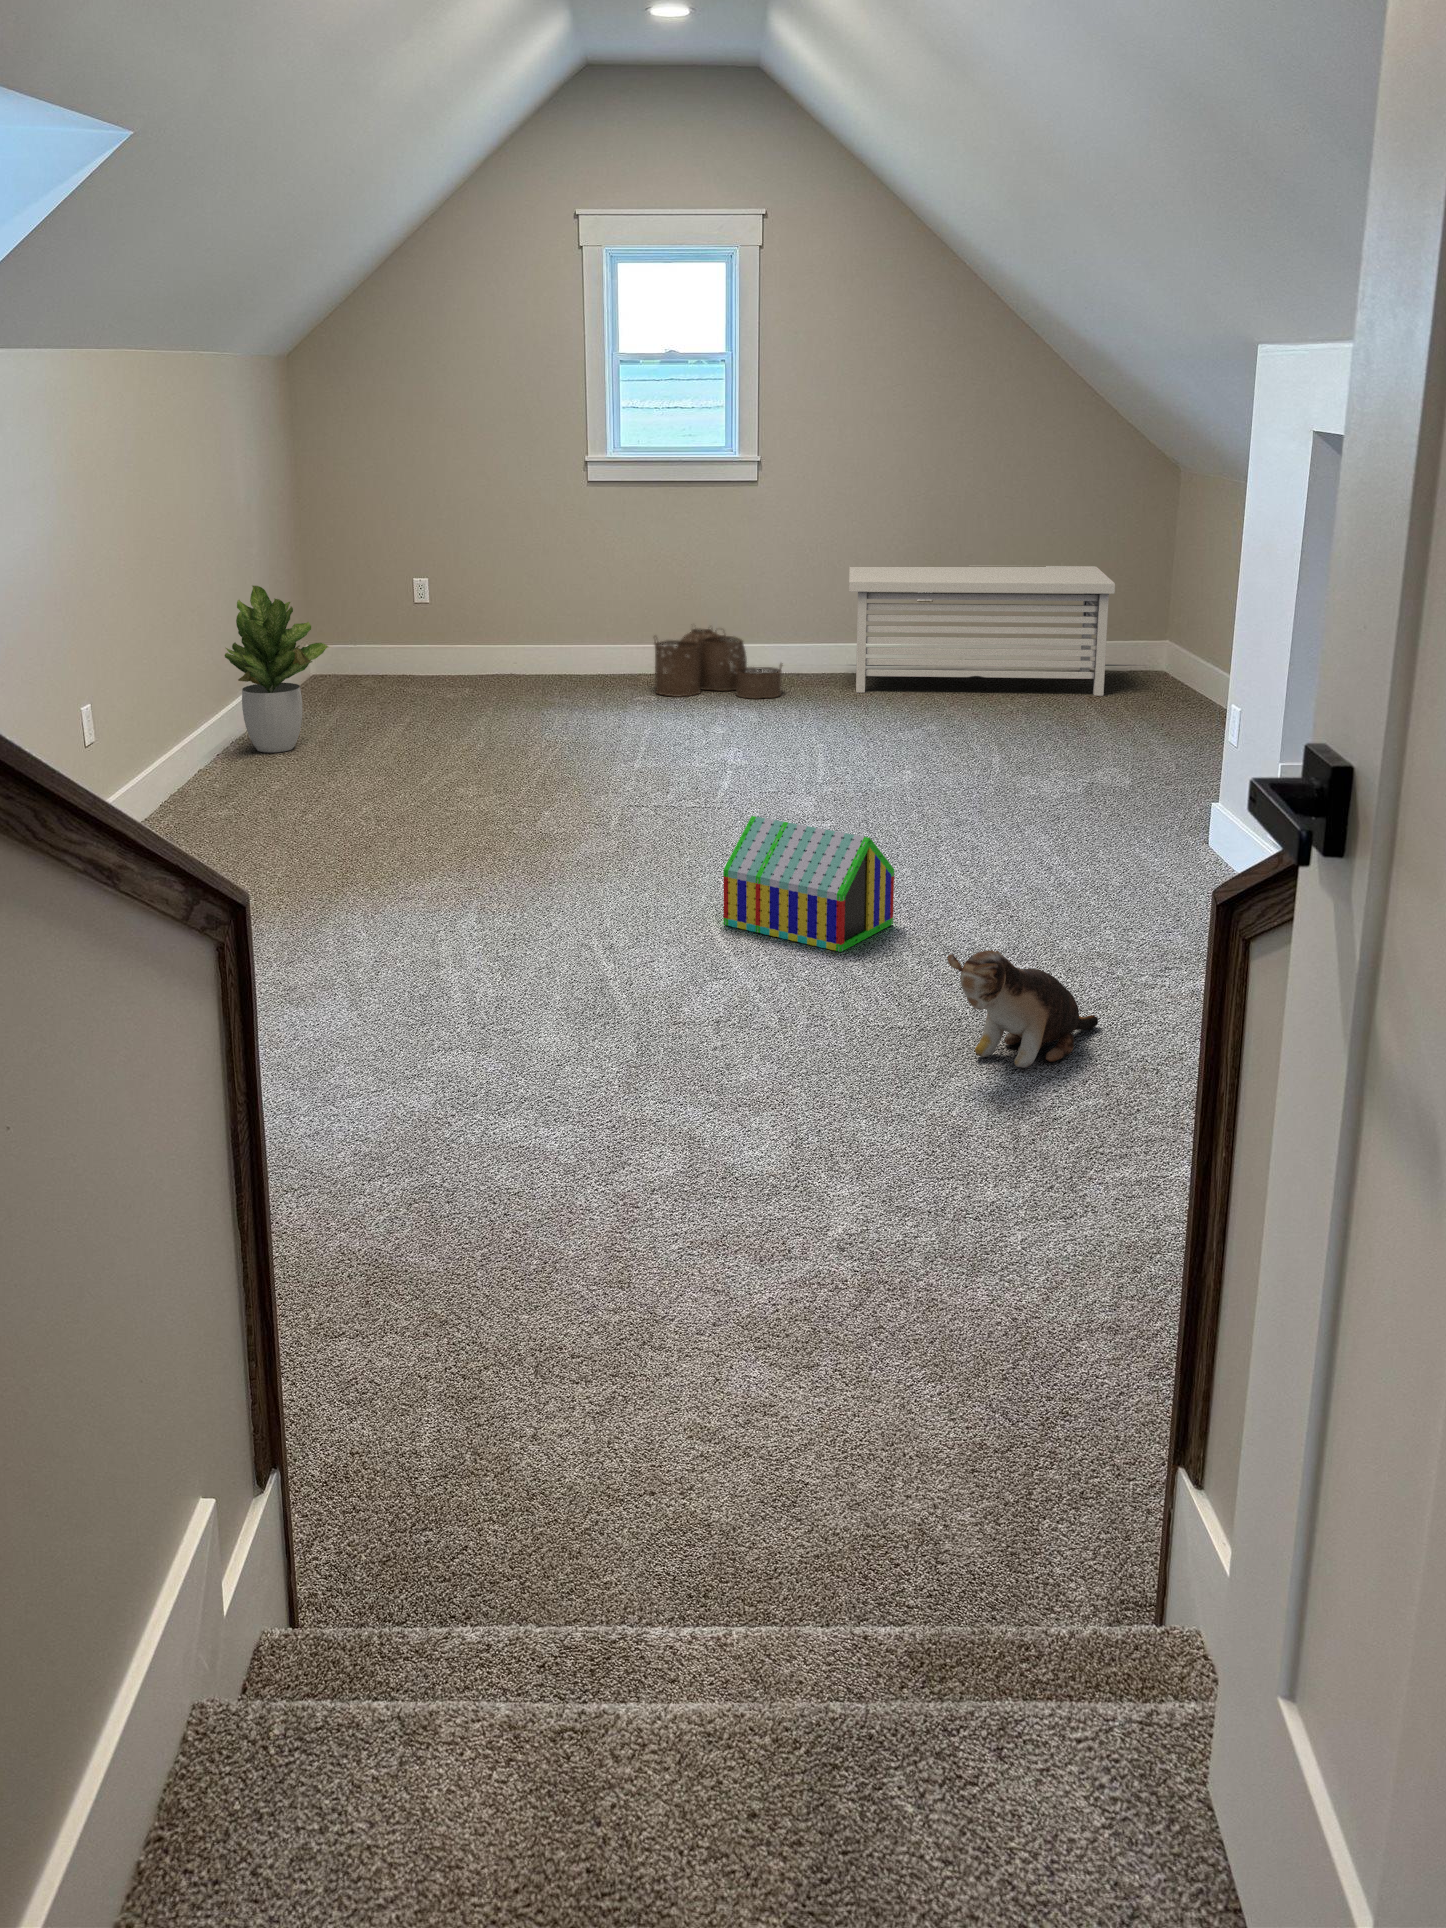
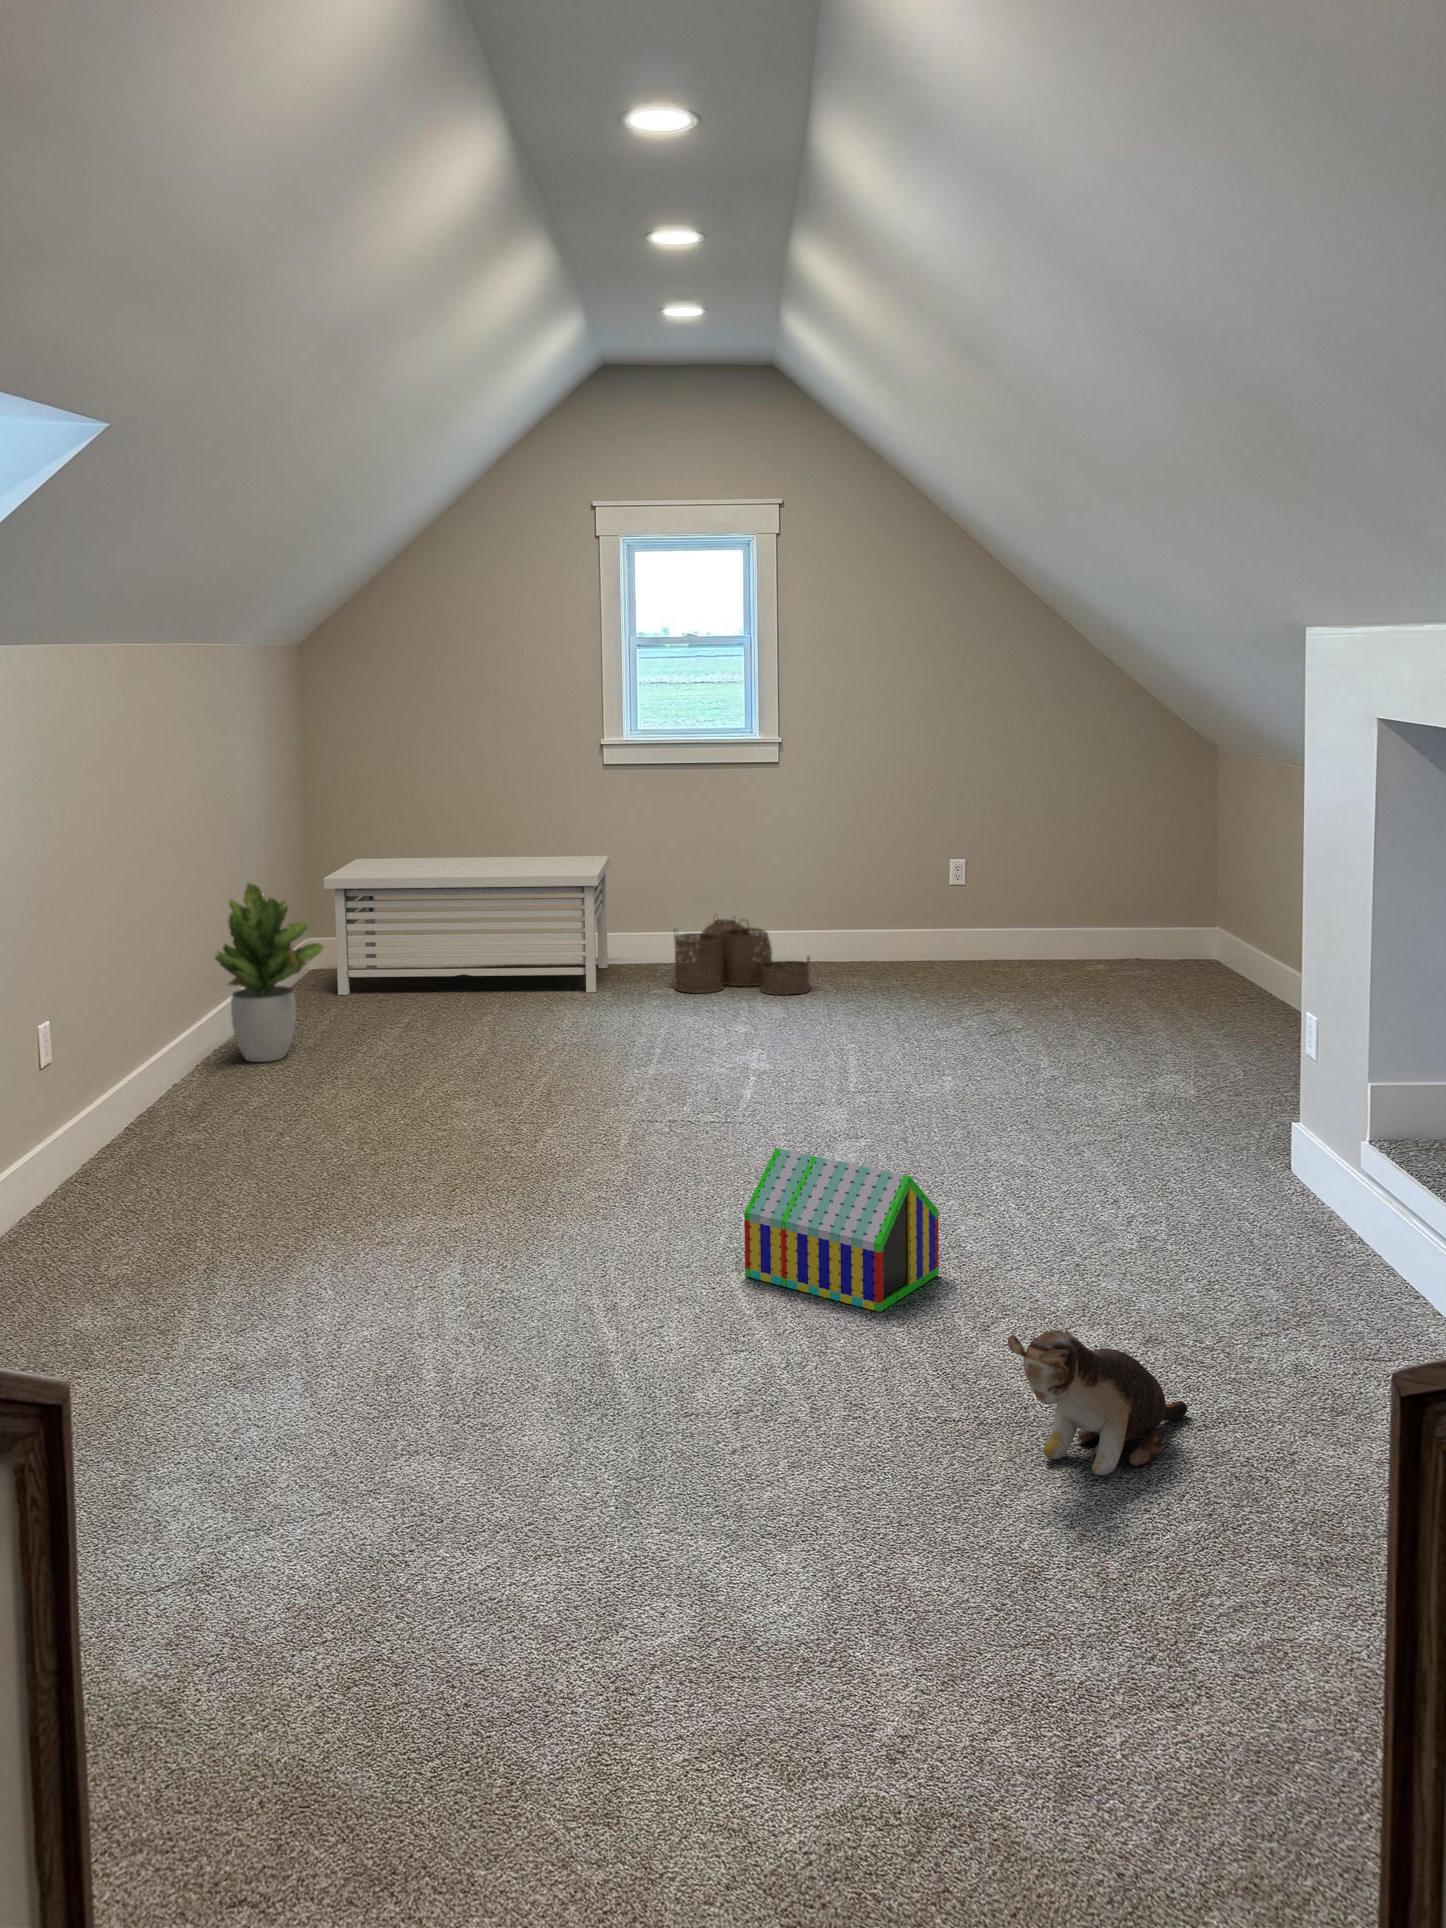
storage bench: present [849,565,1115,696] -> present [323,856,610,995]

